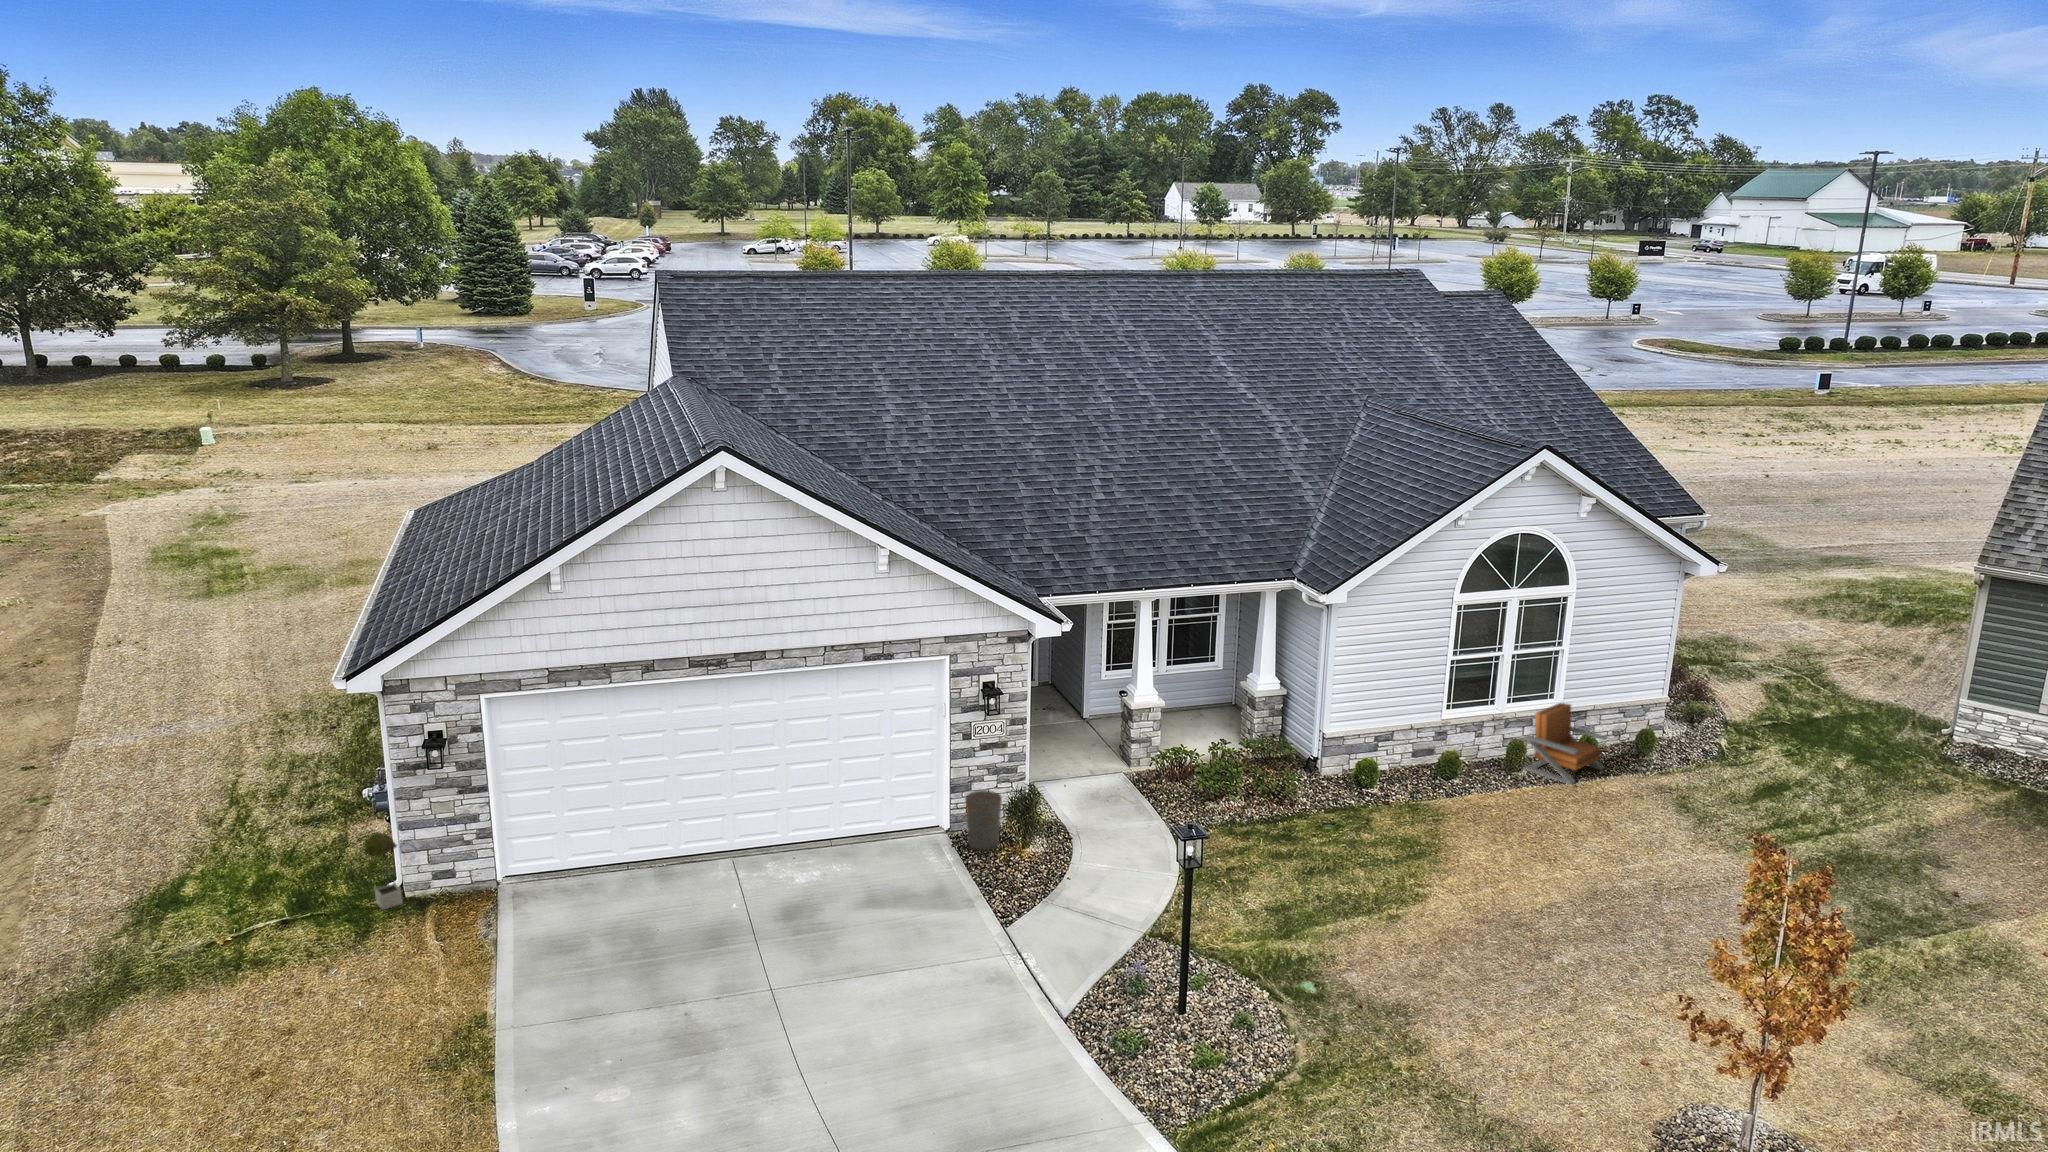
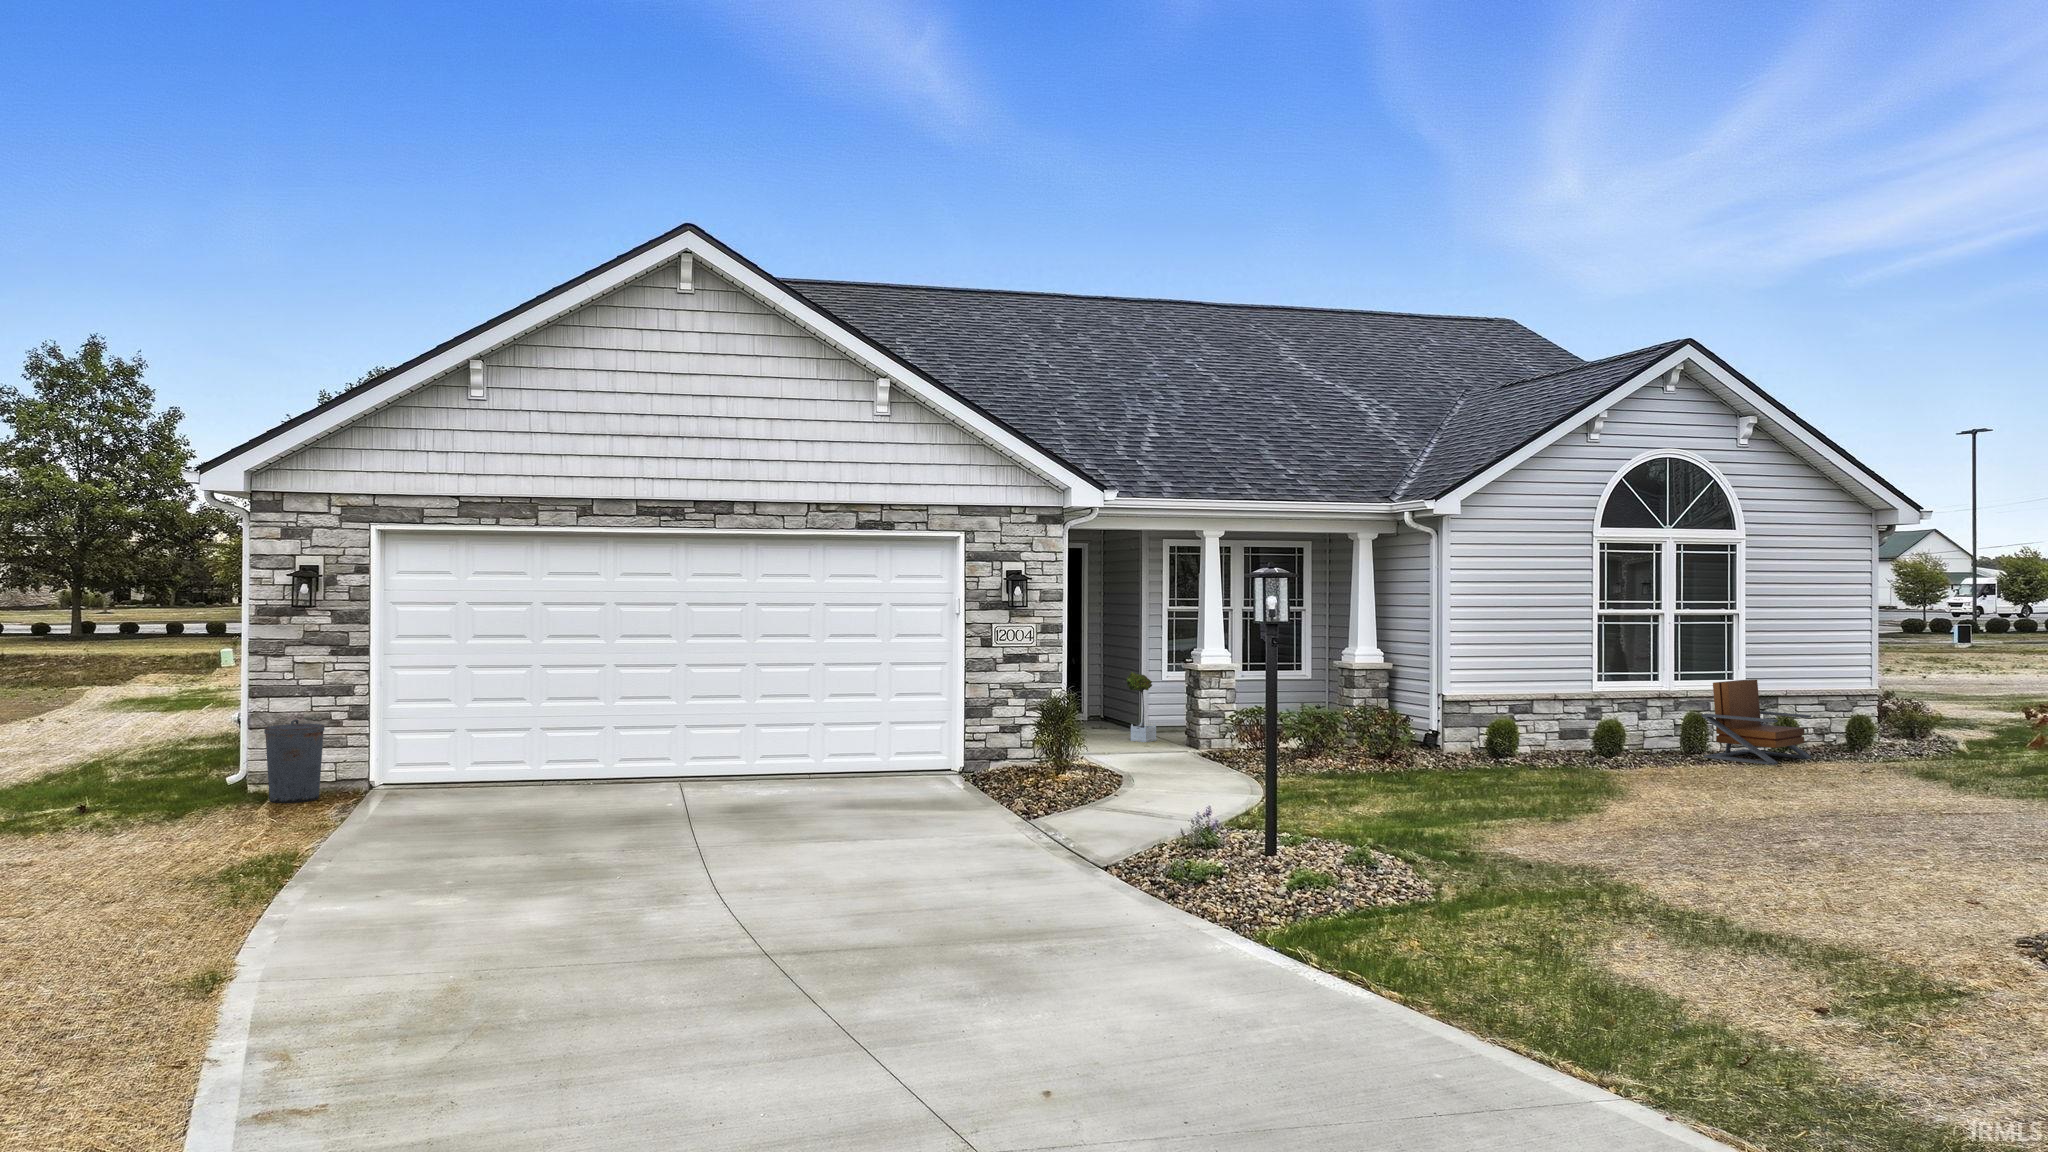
trash can: present [965,791,1002,851] -> present [264,720,324,803]
potted tree: present [364,833,403,909] -> present [1127,672,1156,742]

